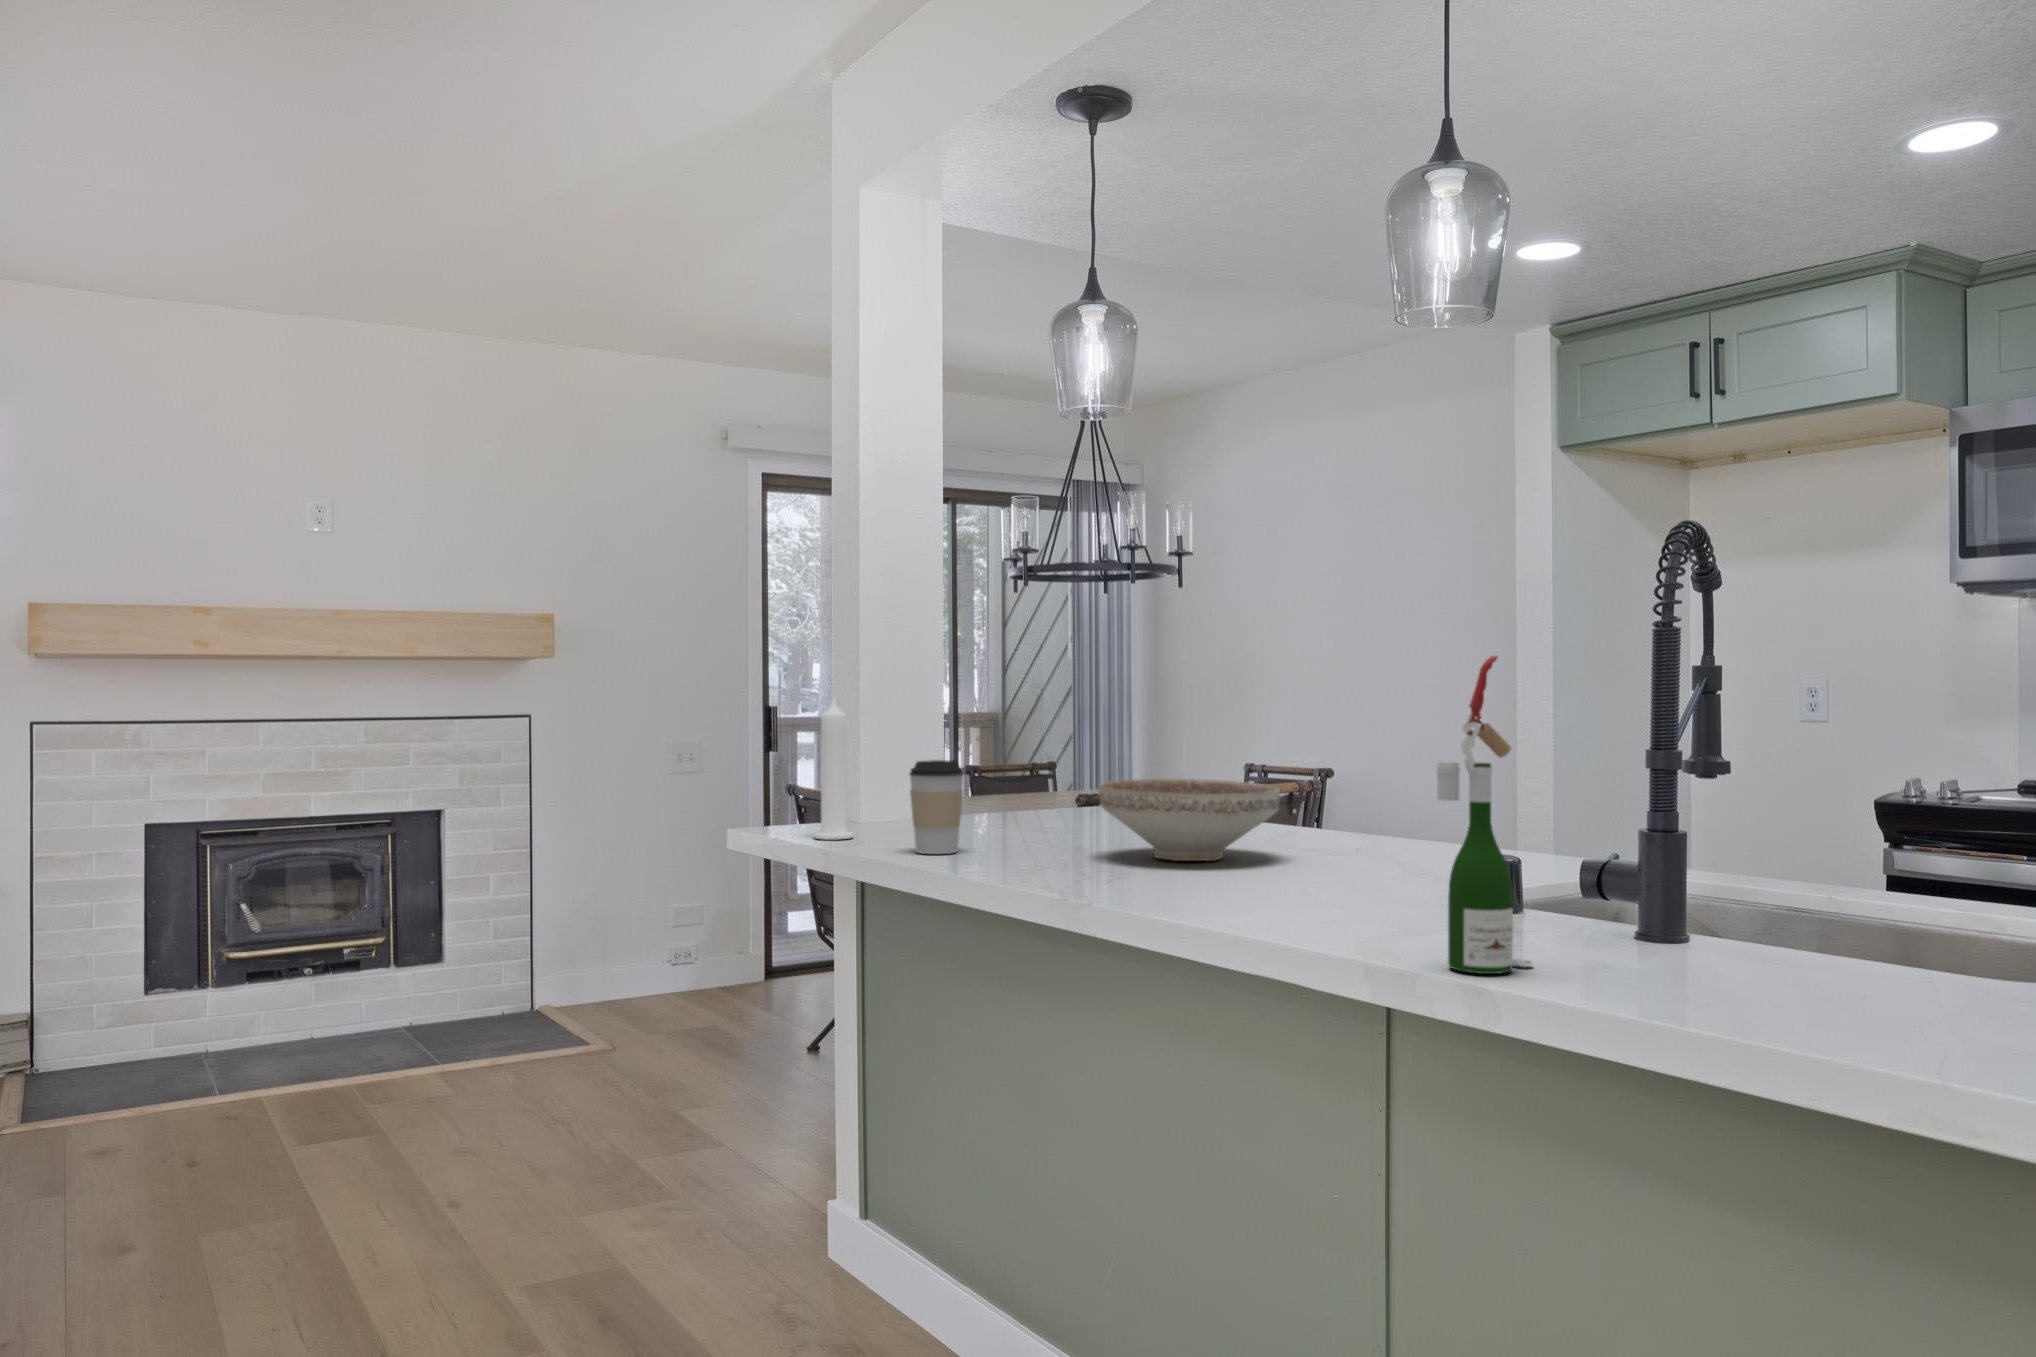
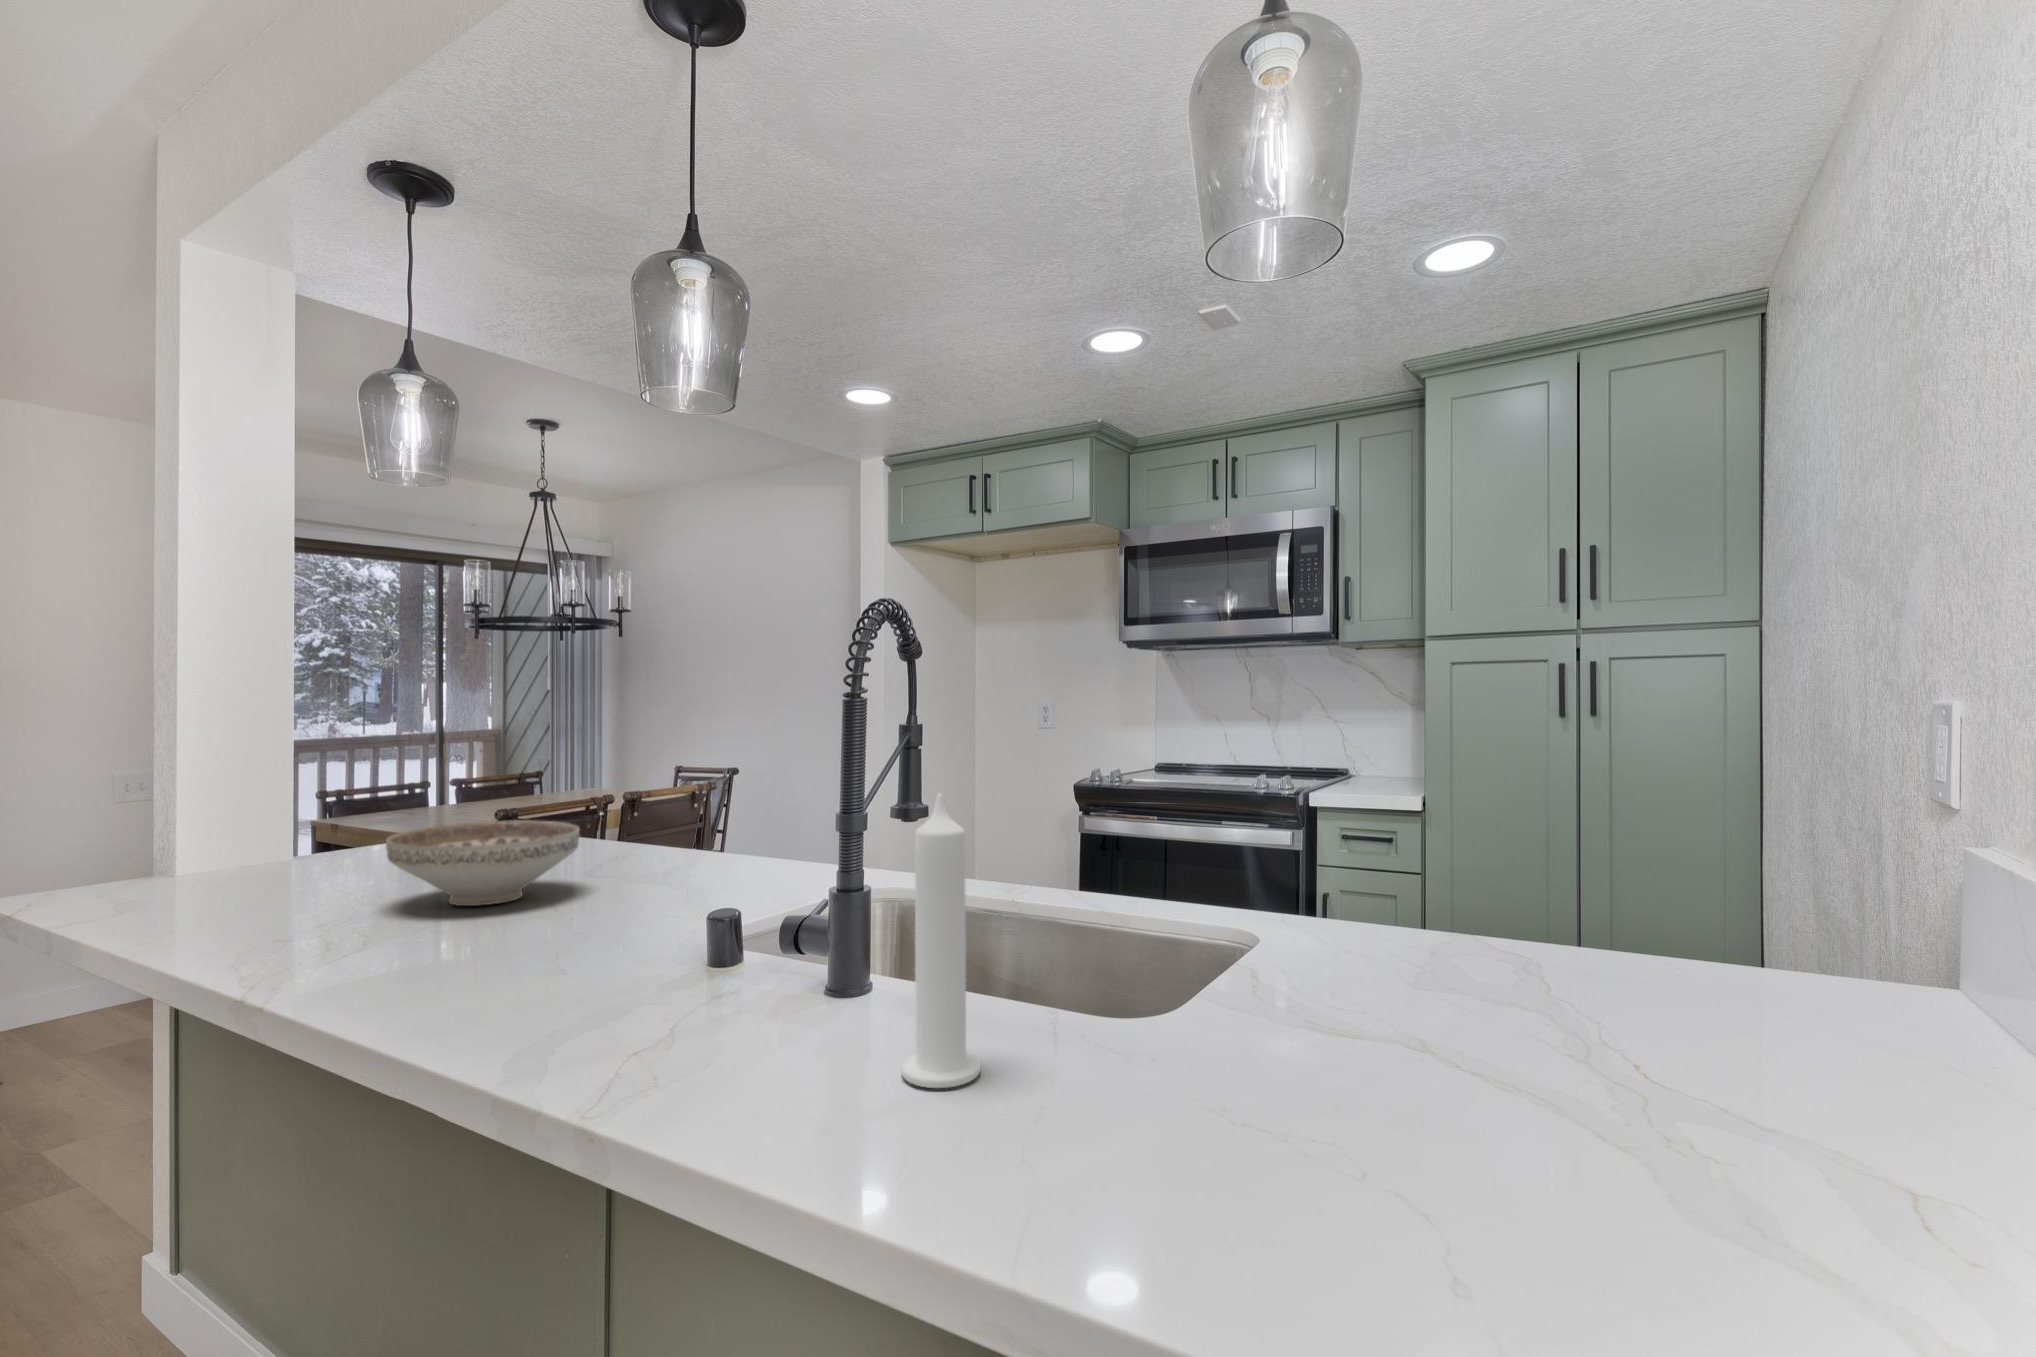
wine bottle: present [1436,656,1533,974] -> none [582,739,690,1082]
candle: present [814,697,854,840] -> present [901,793,980,1088]
coffee cup: present [910,760,964,854] -> none [165,817,241,919]

